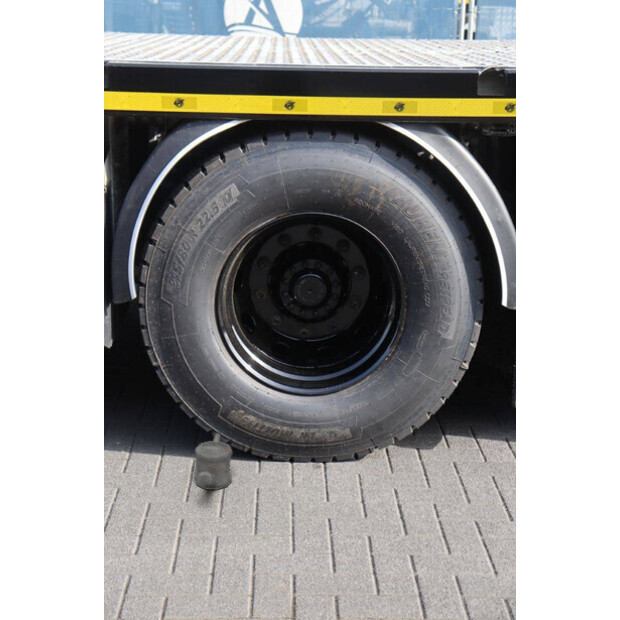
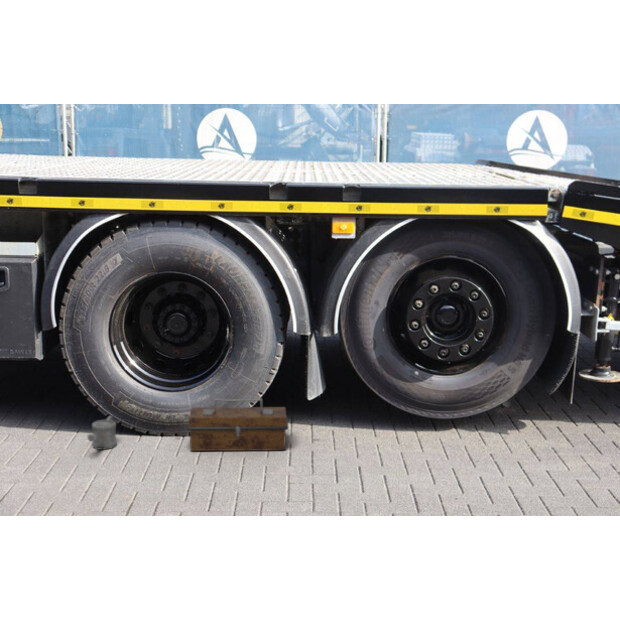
toolbox: none [340,411,500,492] -> present [187,398,288,451]

